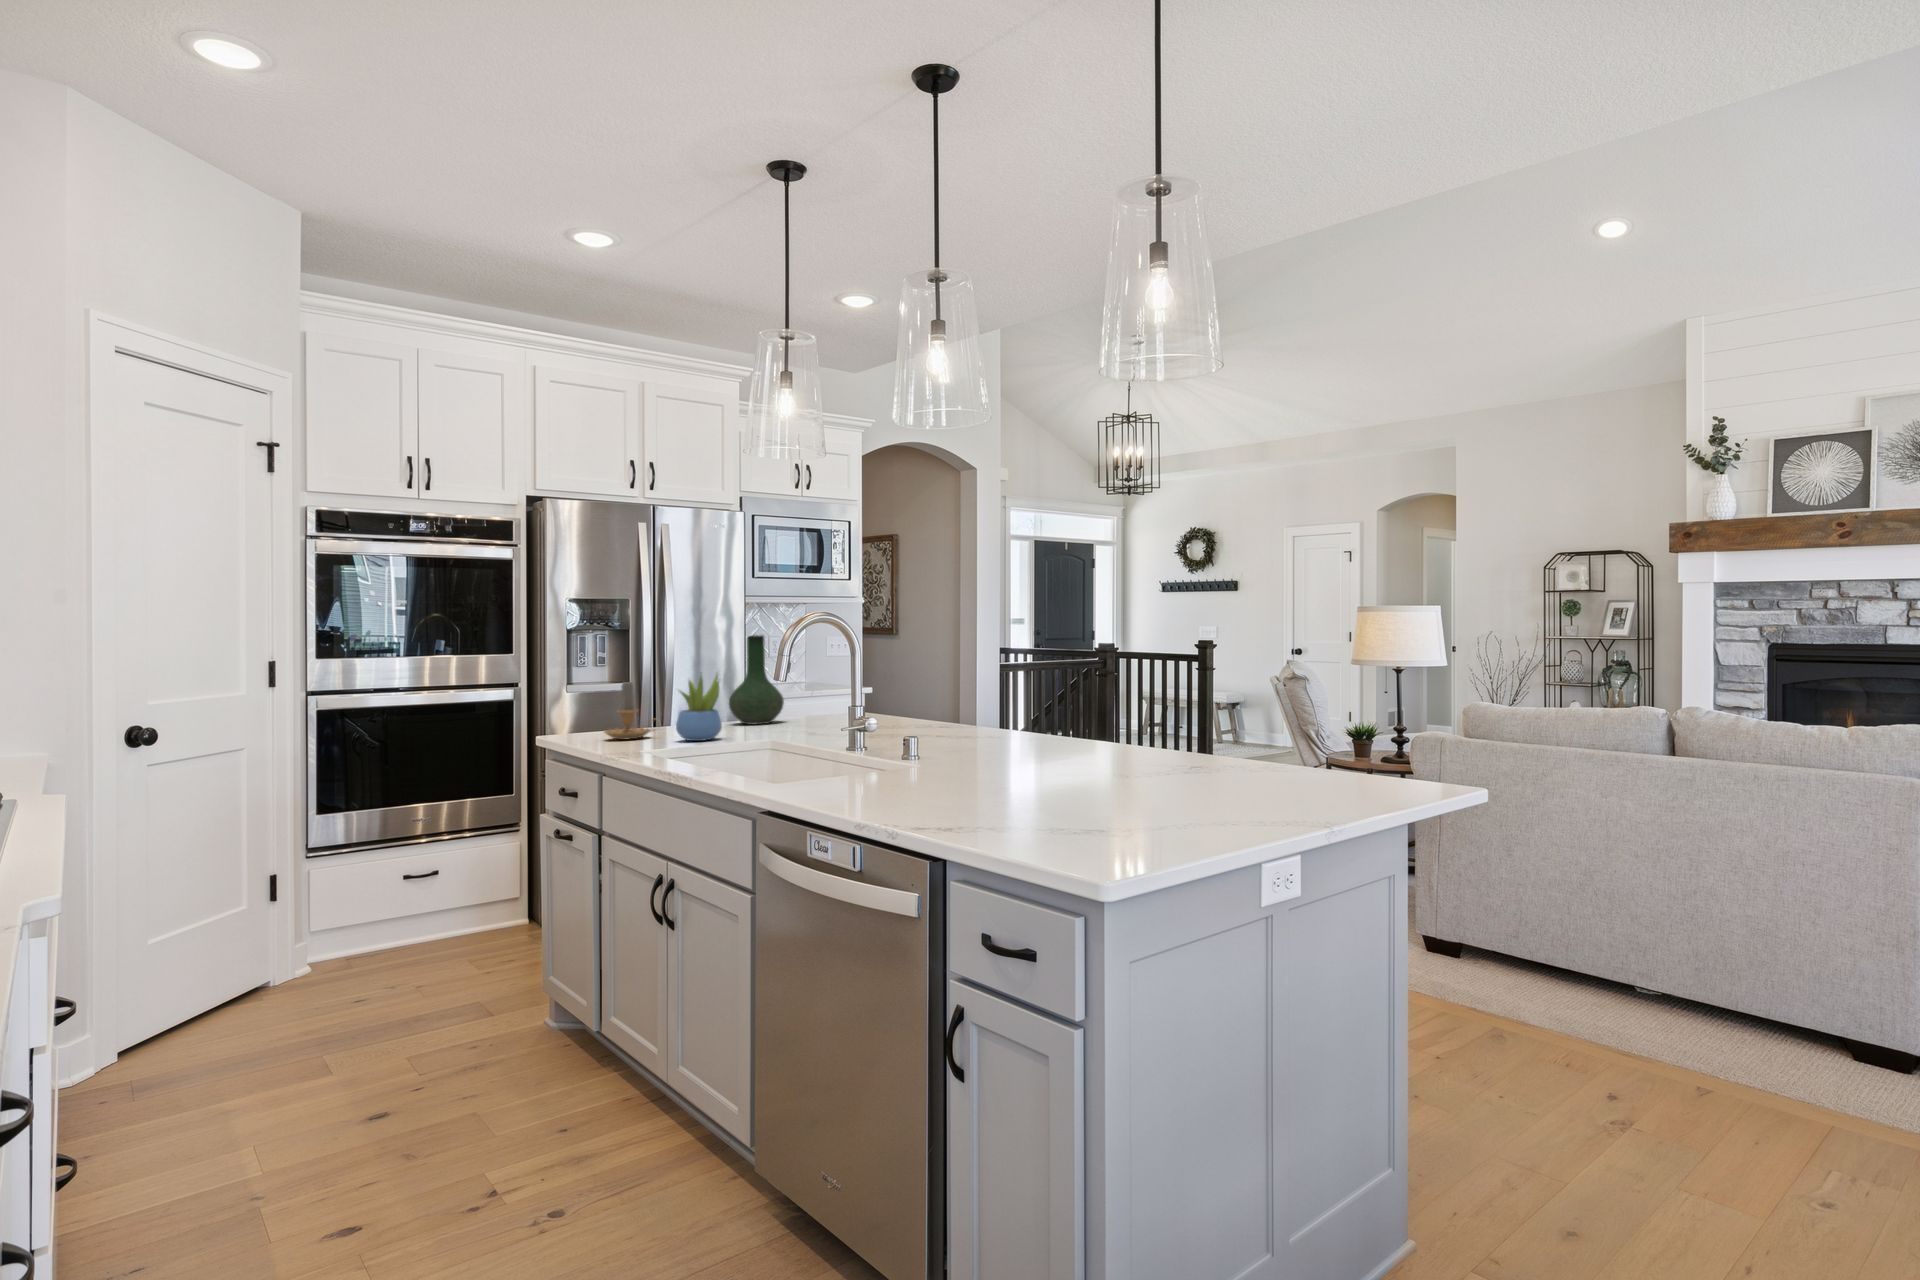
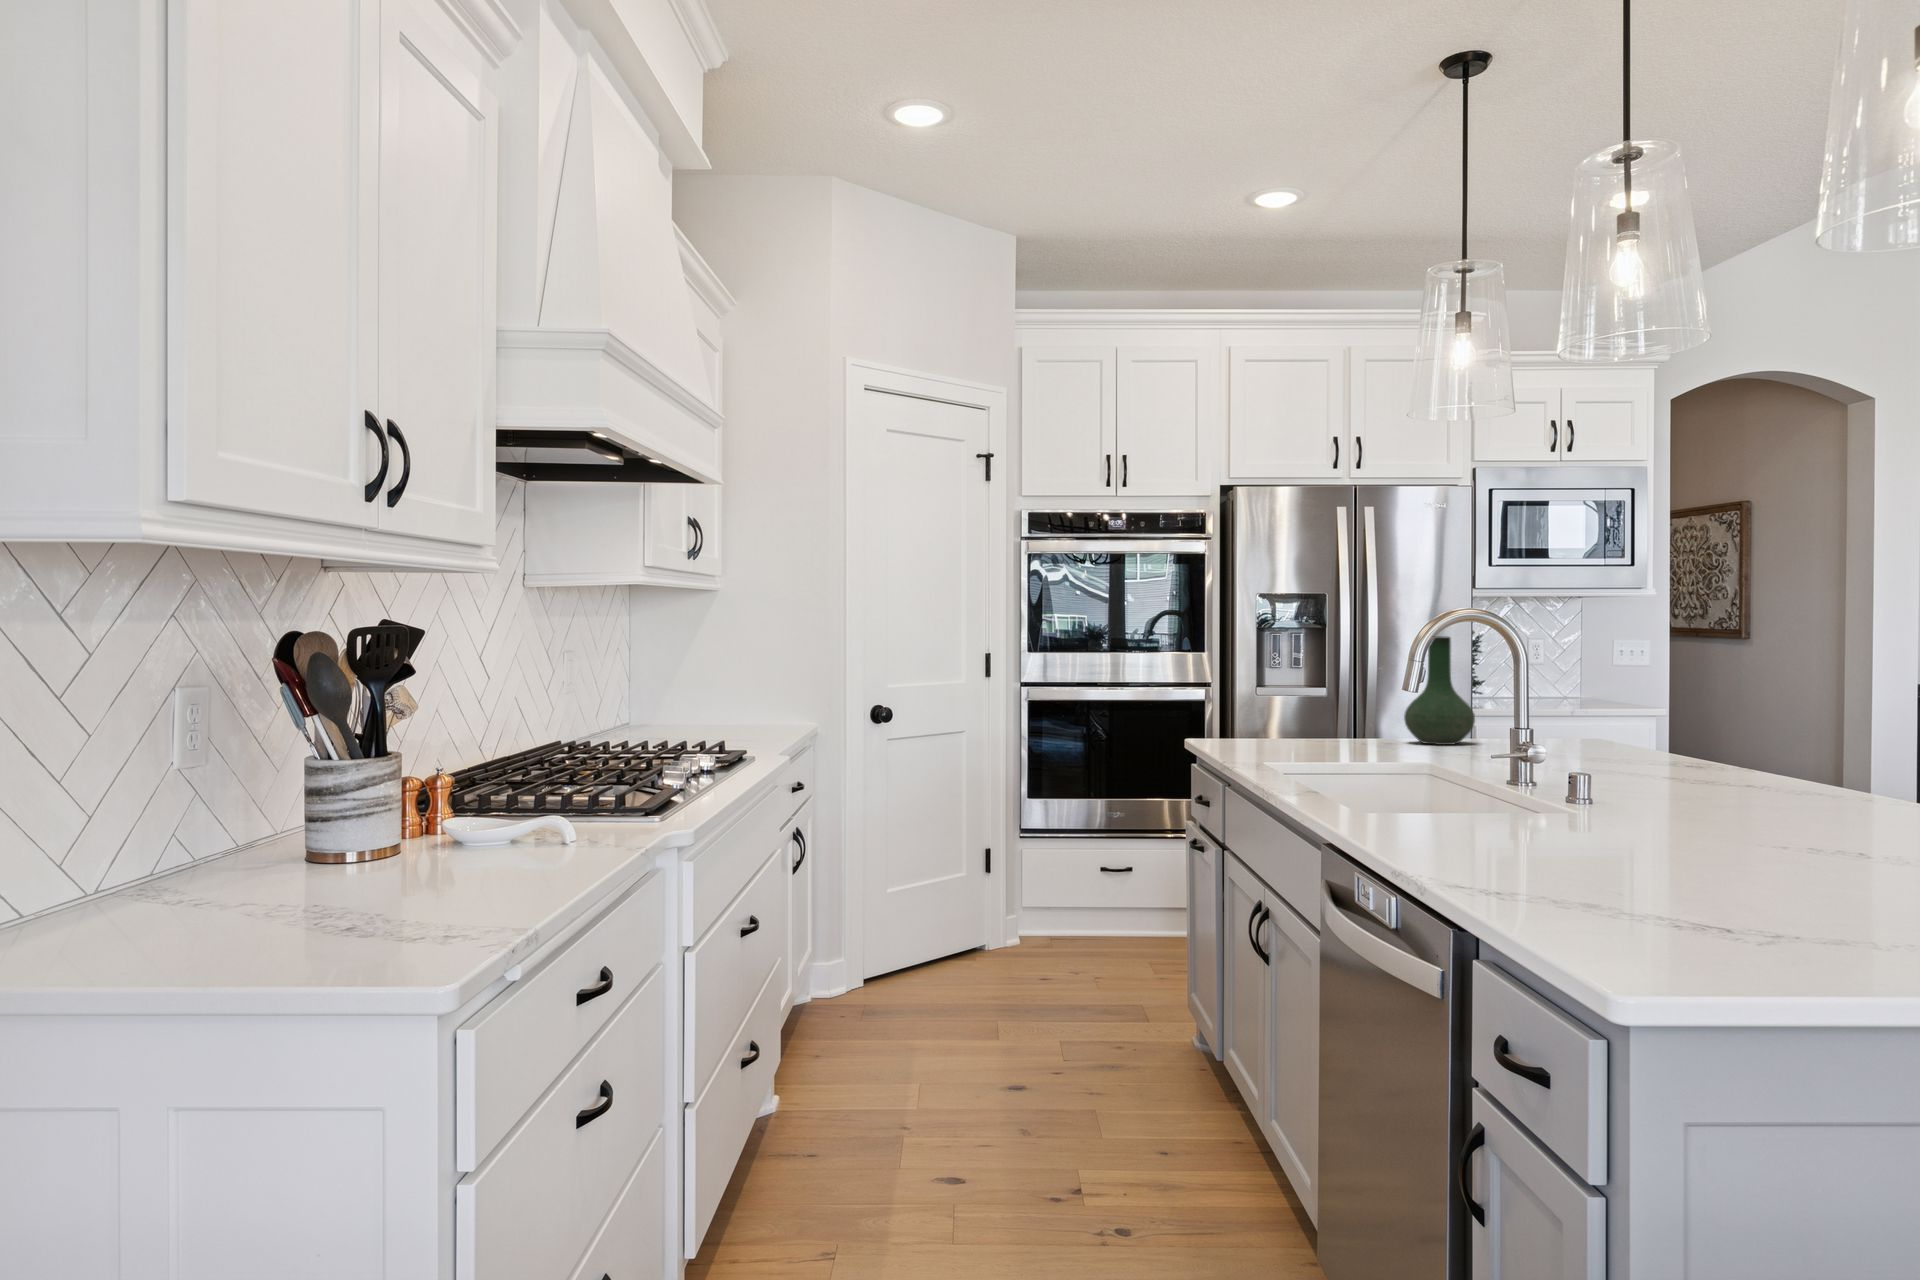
succulent plant: present [676,674,722,741] -> none [1312,677,1367,757]
candle: present [605,682,654,740] -> none [1245,682,1305,750]

